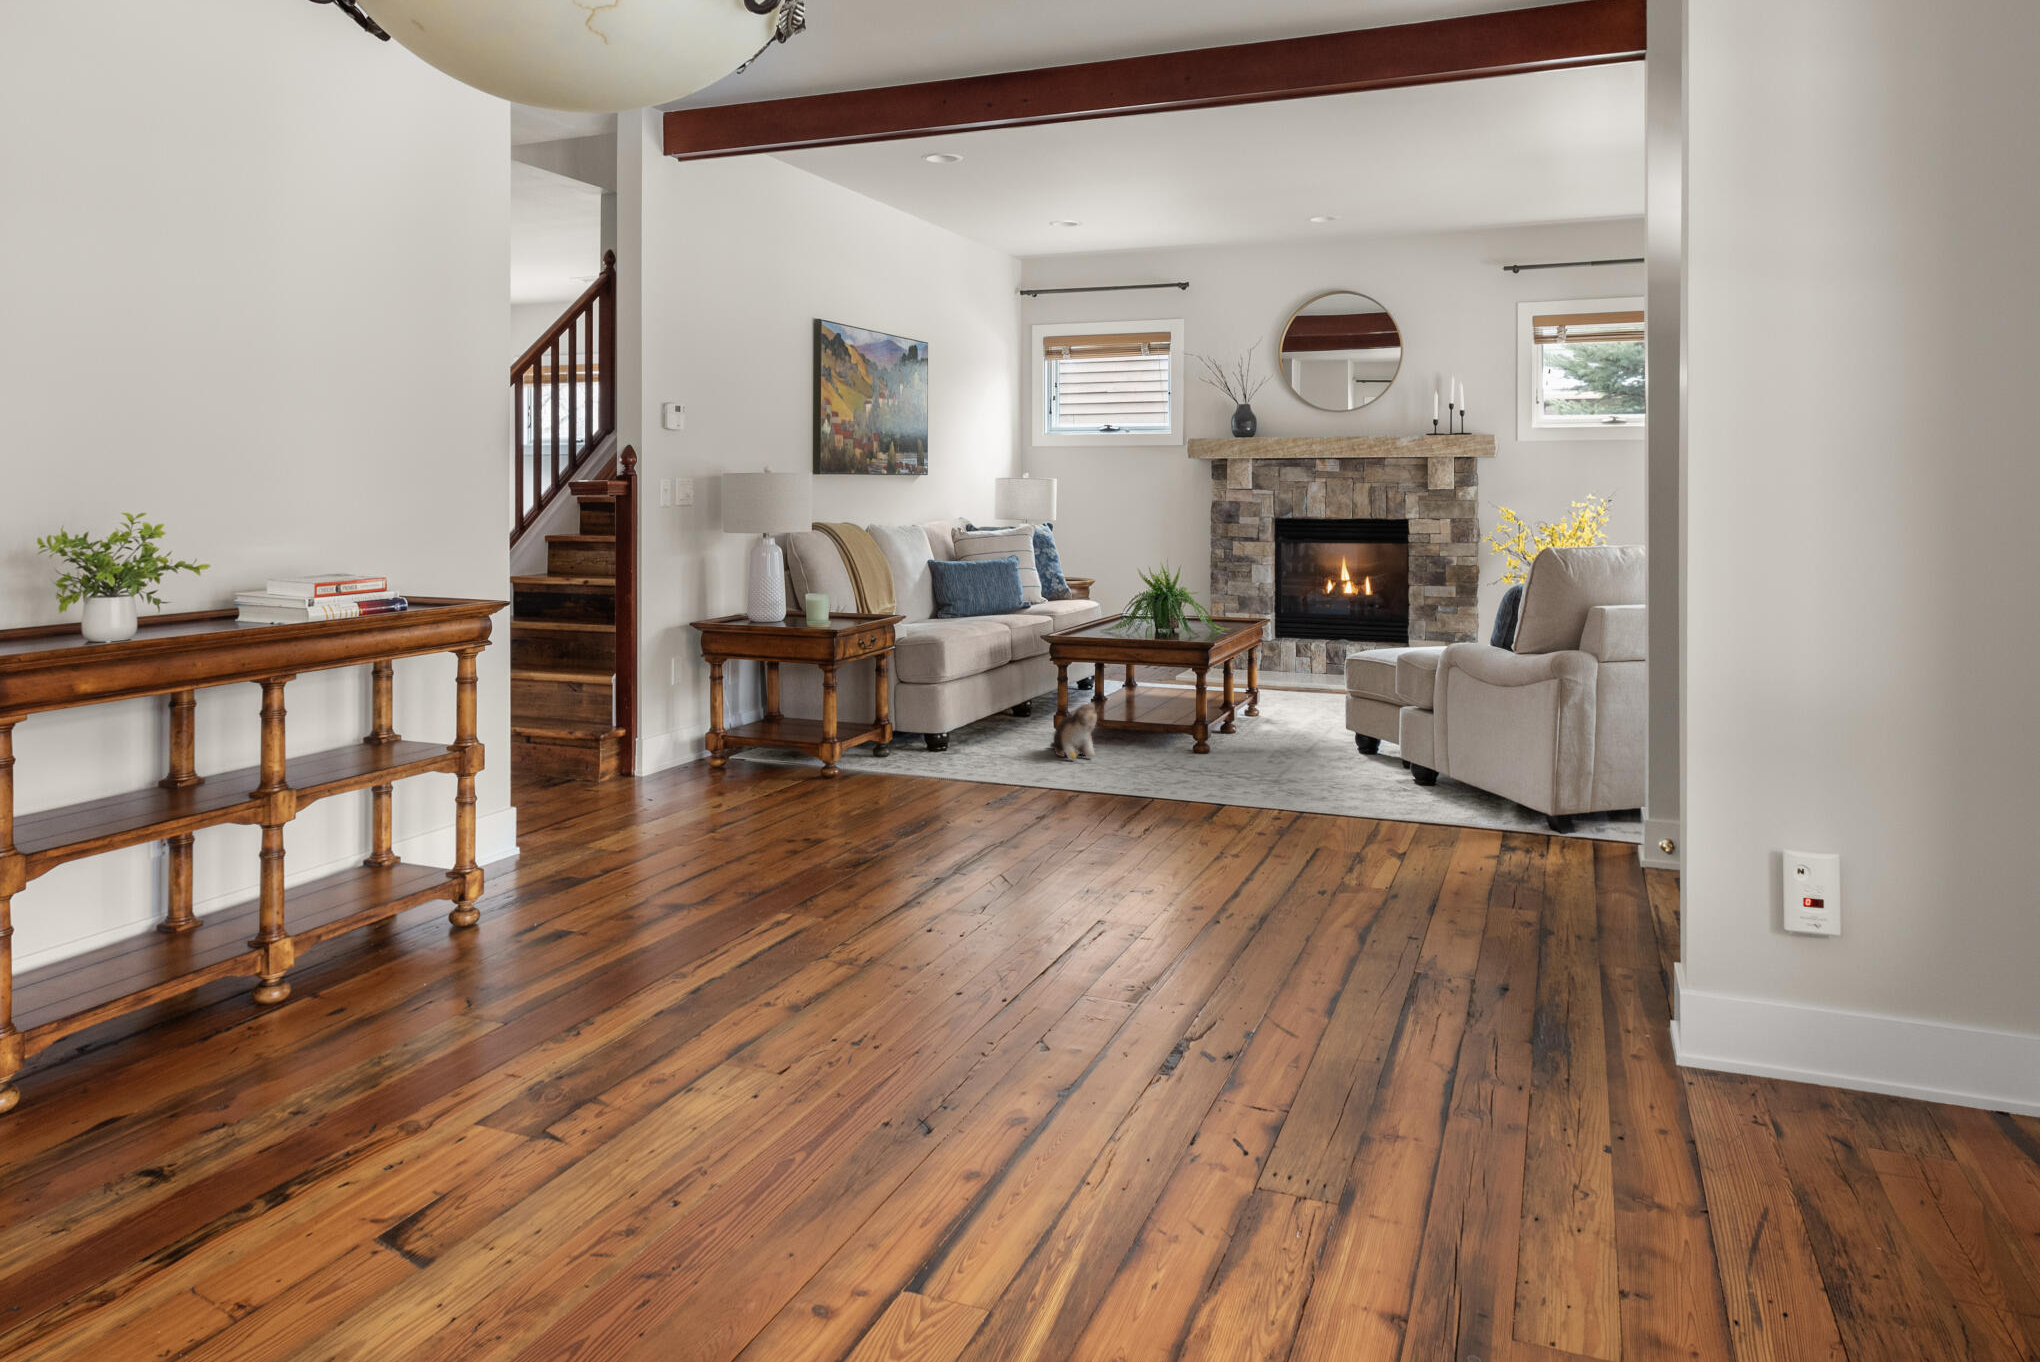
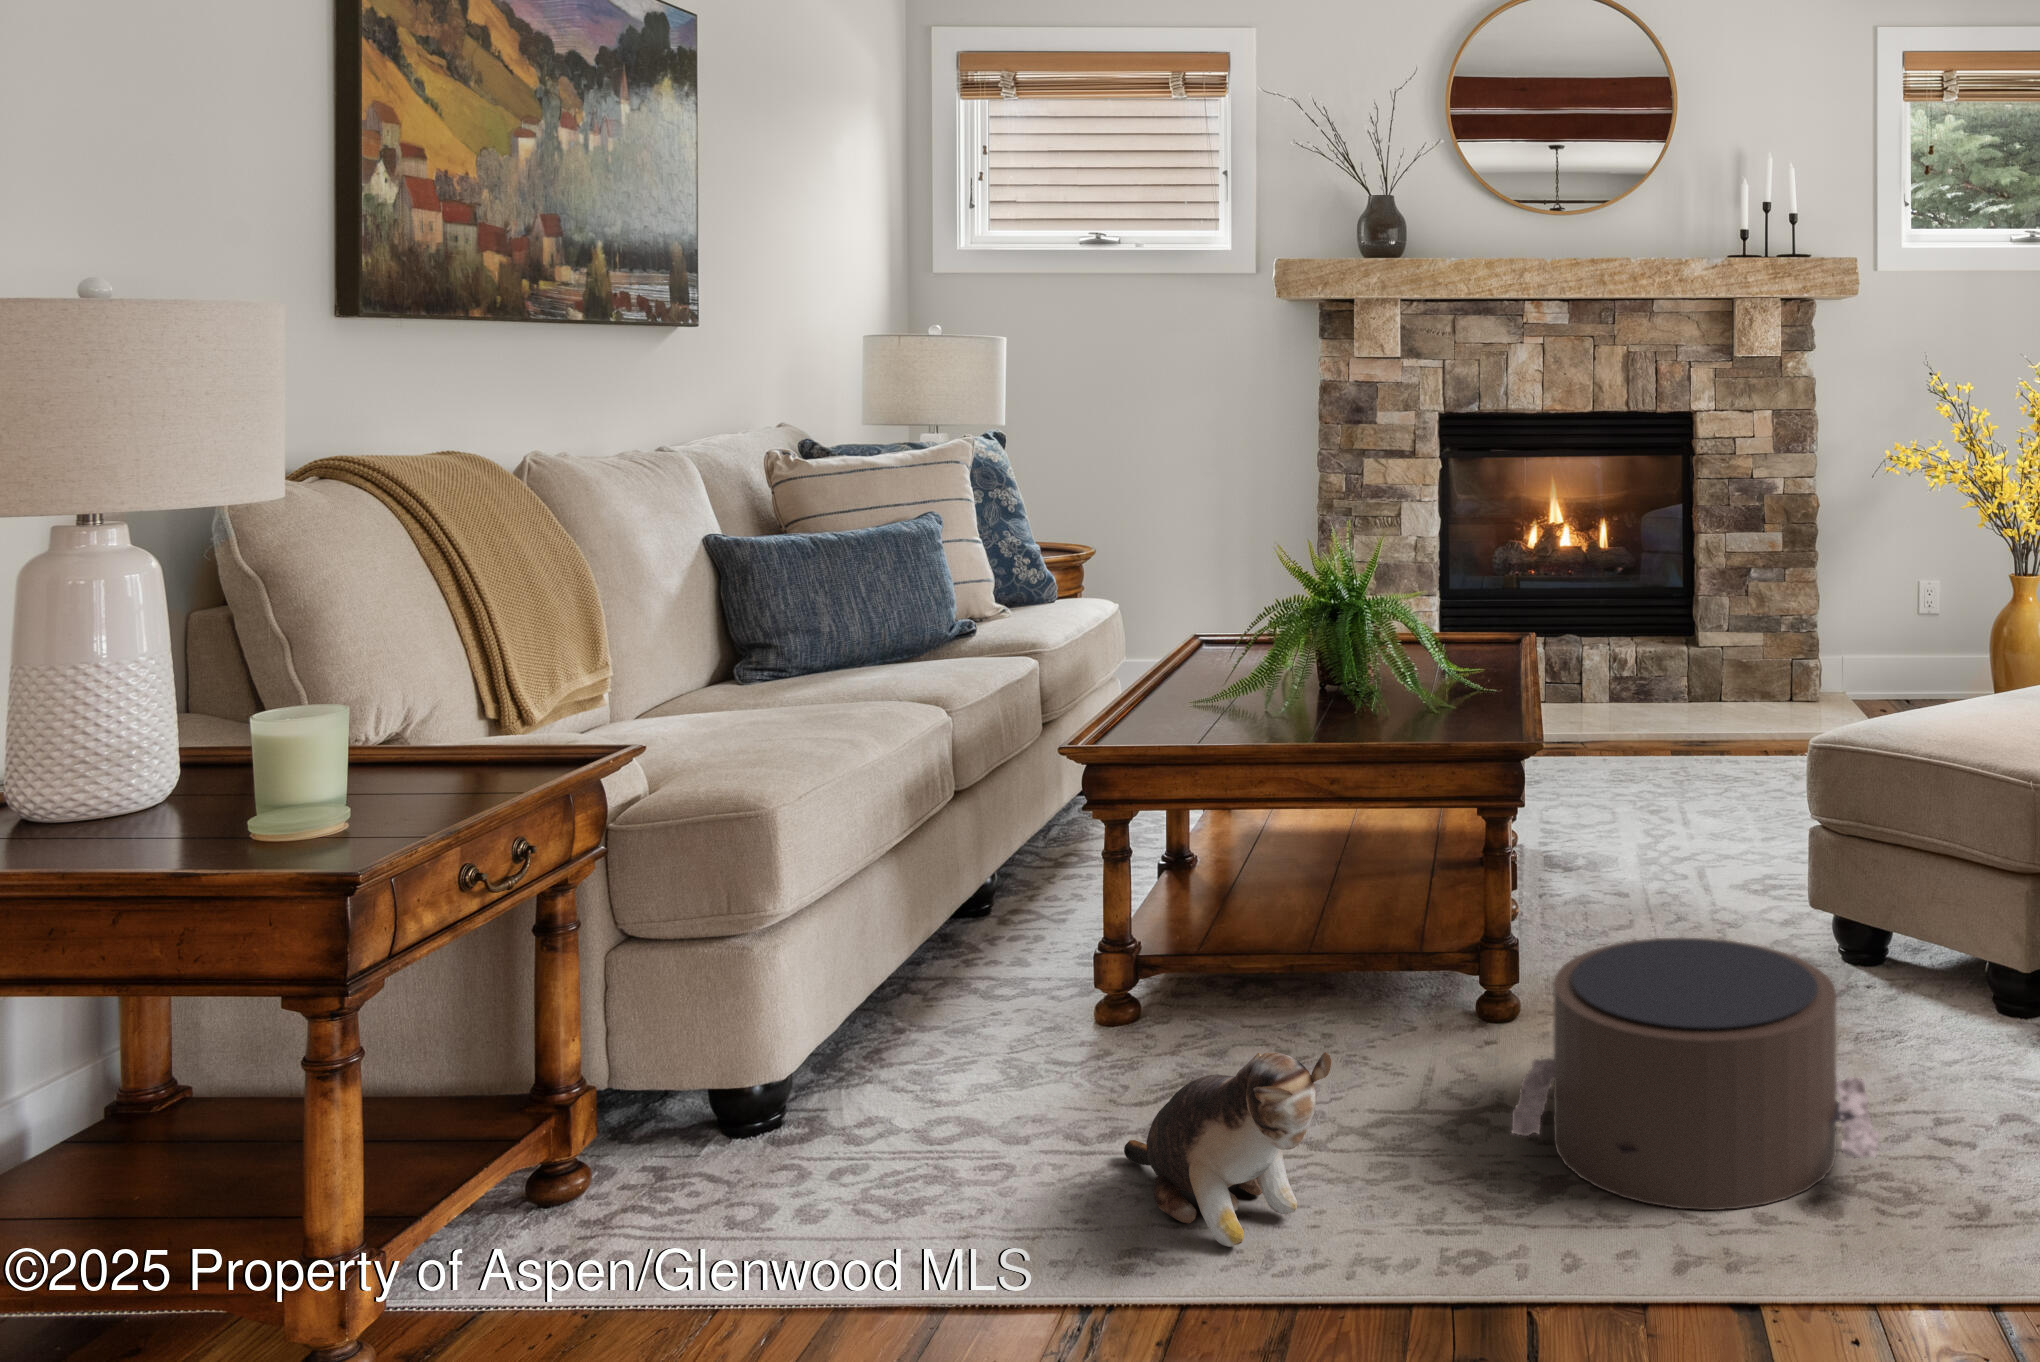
pouf: none [1165,699,1294,770] -> present [1511,938,1879,1210]

